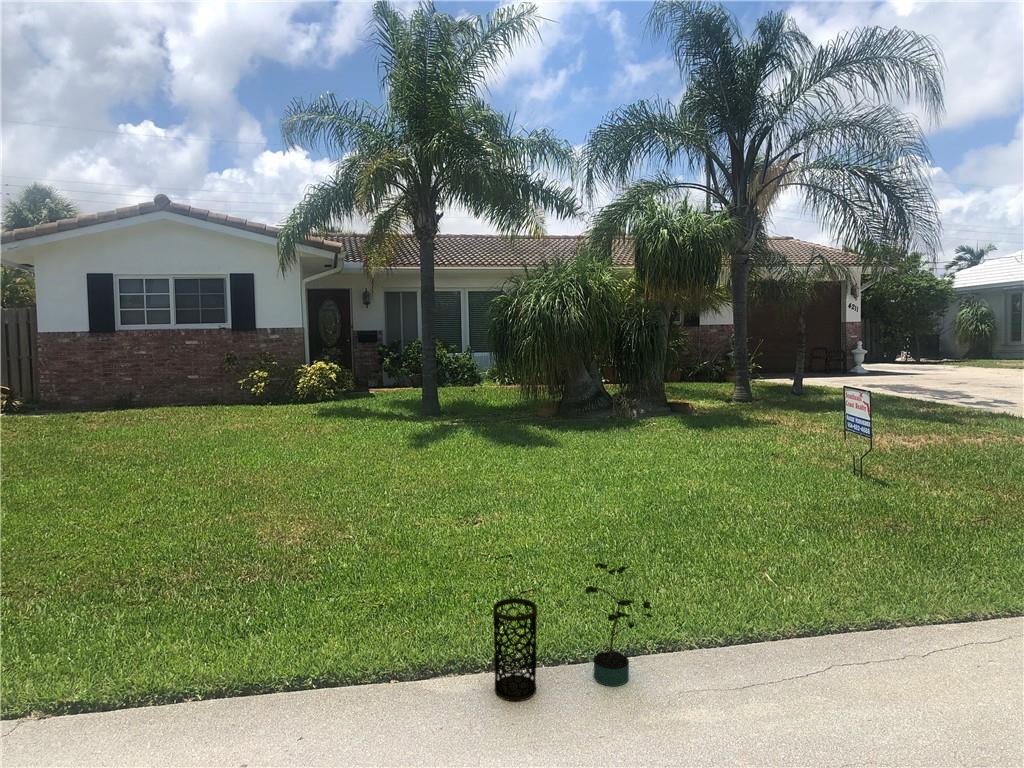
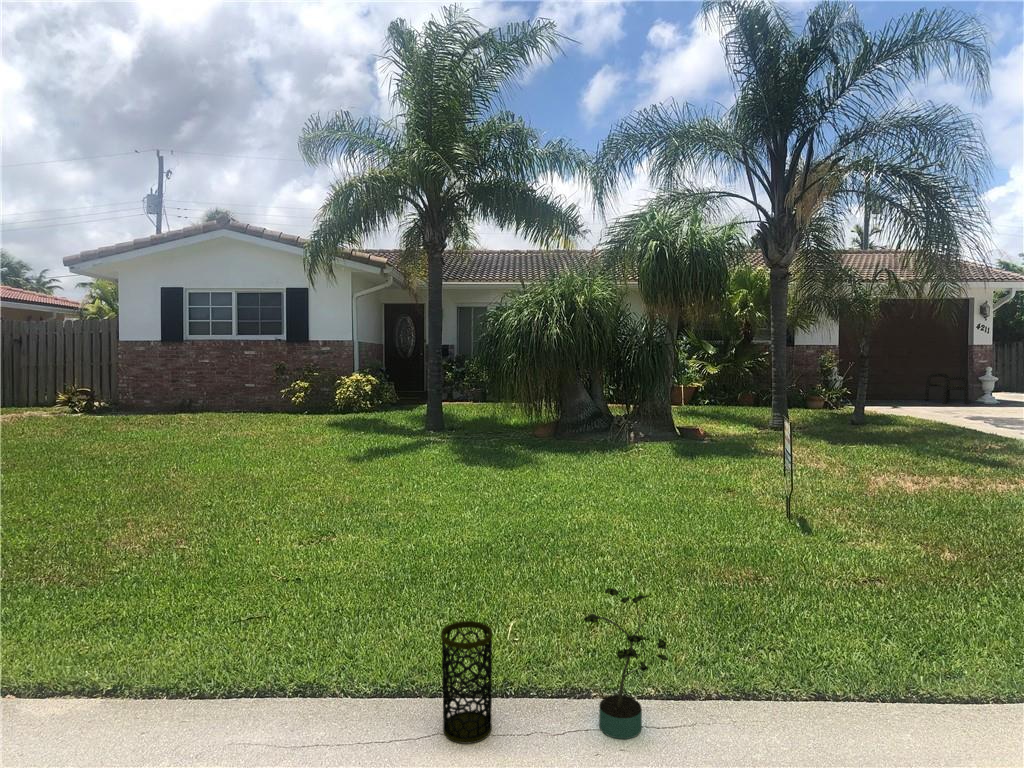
potted plant: present [585,563,653,686] -> present [584,588,668,739]
trash can: present [493,598,537,701] -> present [441,621,492,744]

